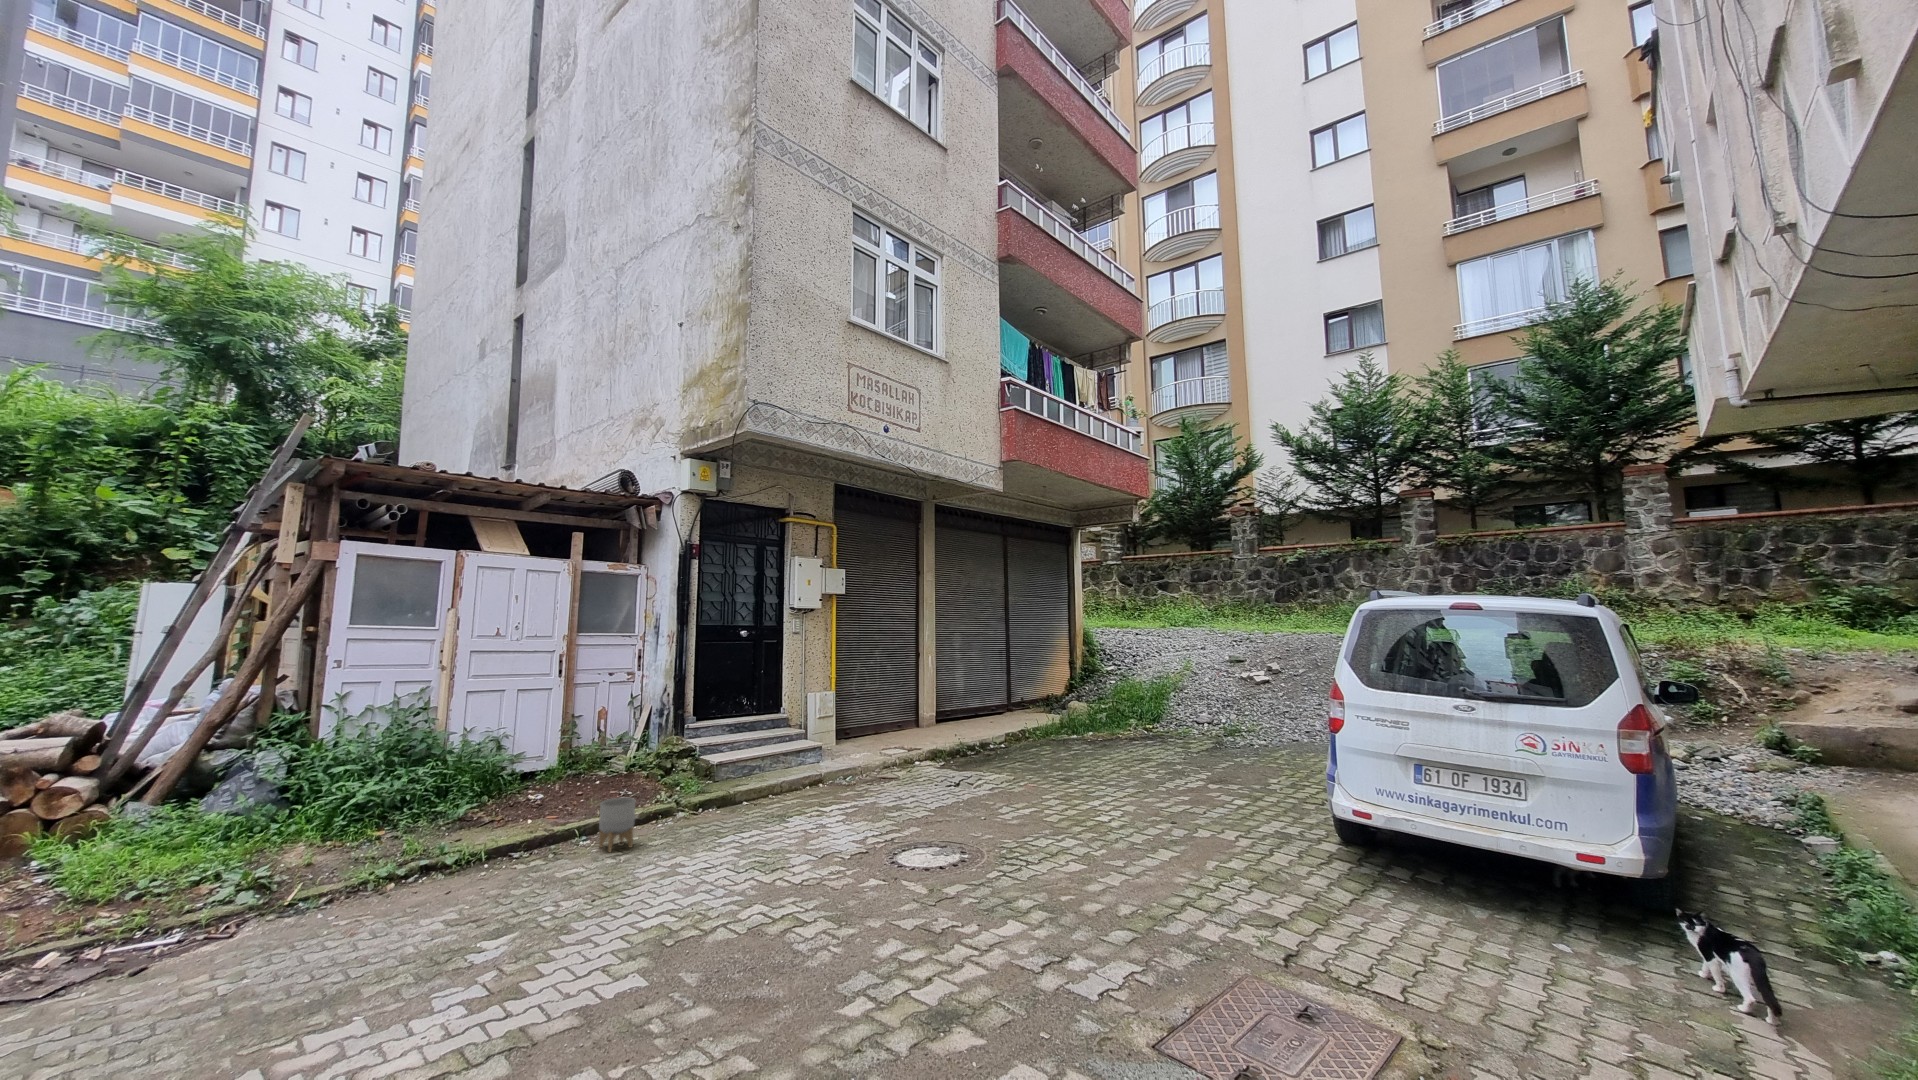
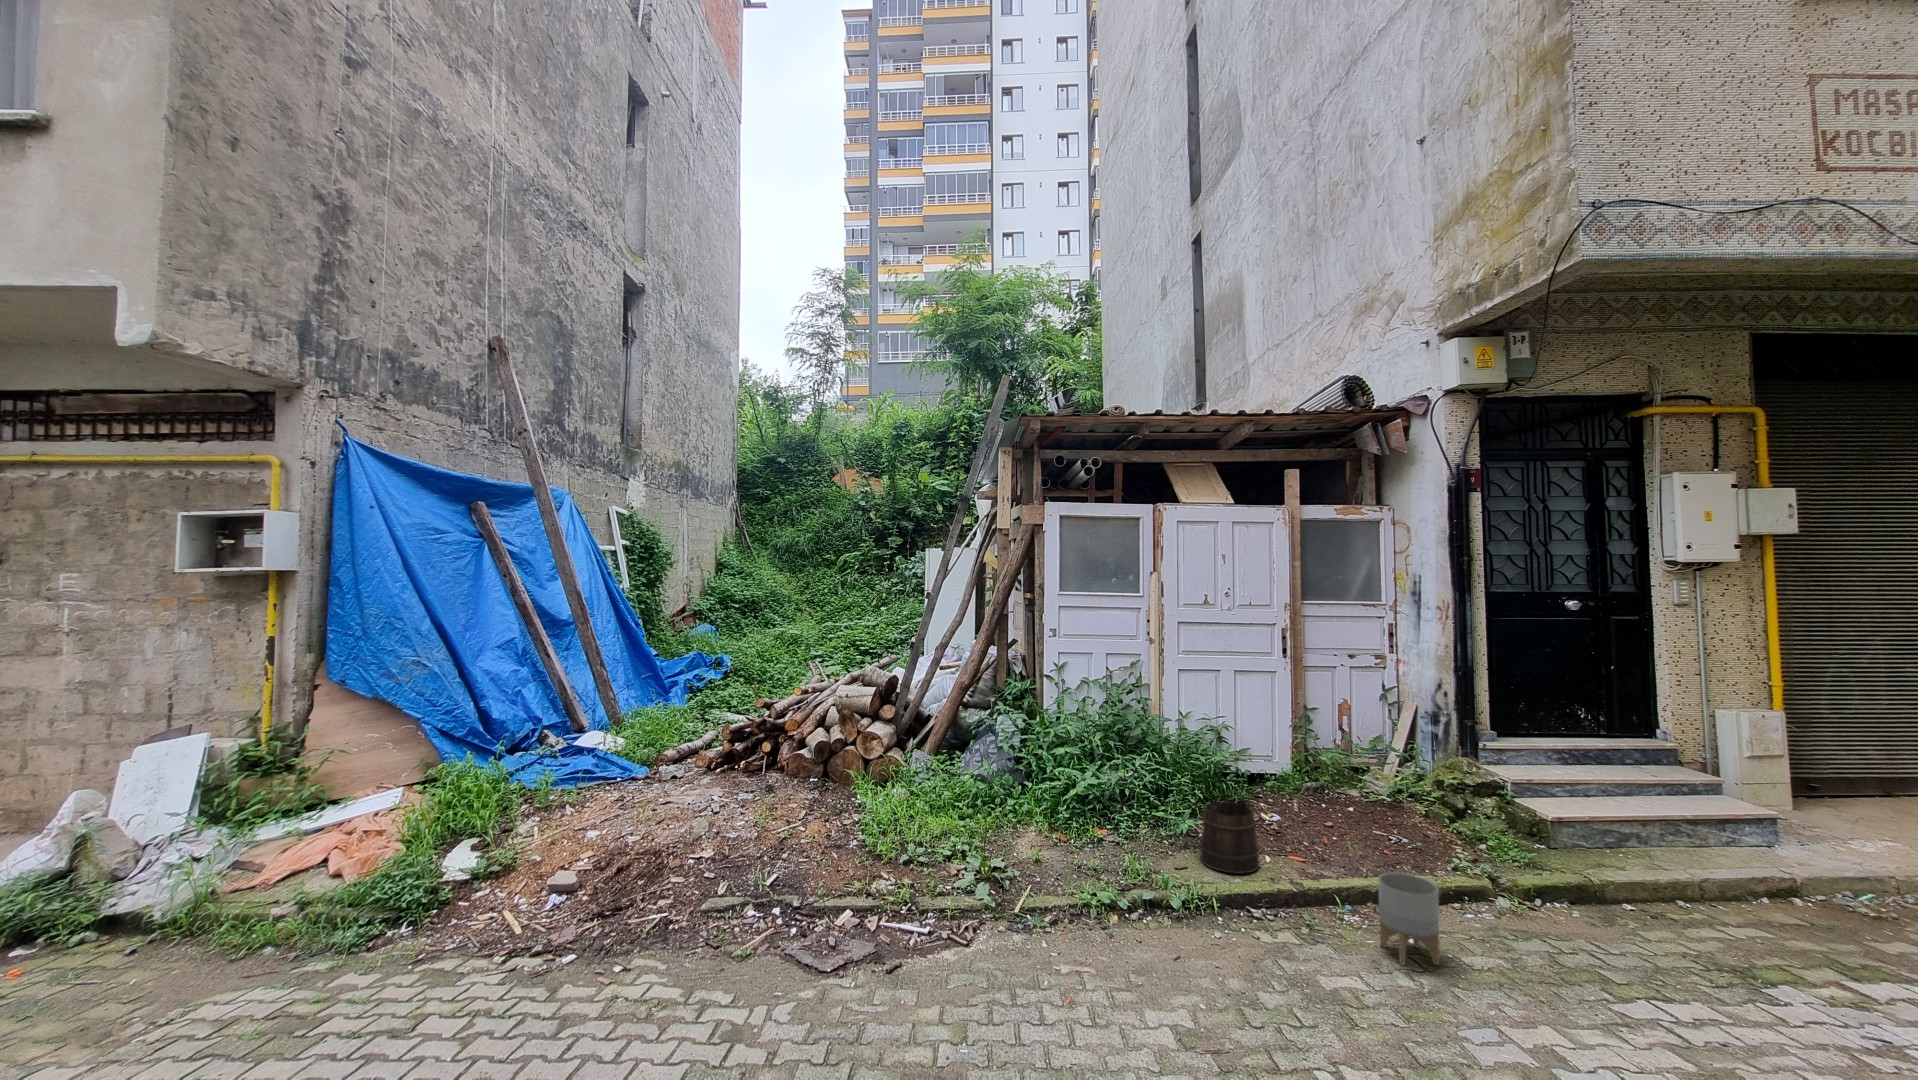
bucket: none [473,777,522,832] -> present [1201,798,1259,874]

